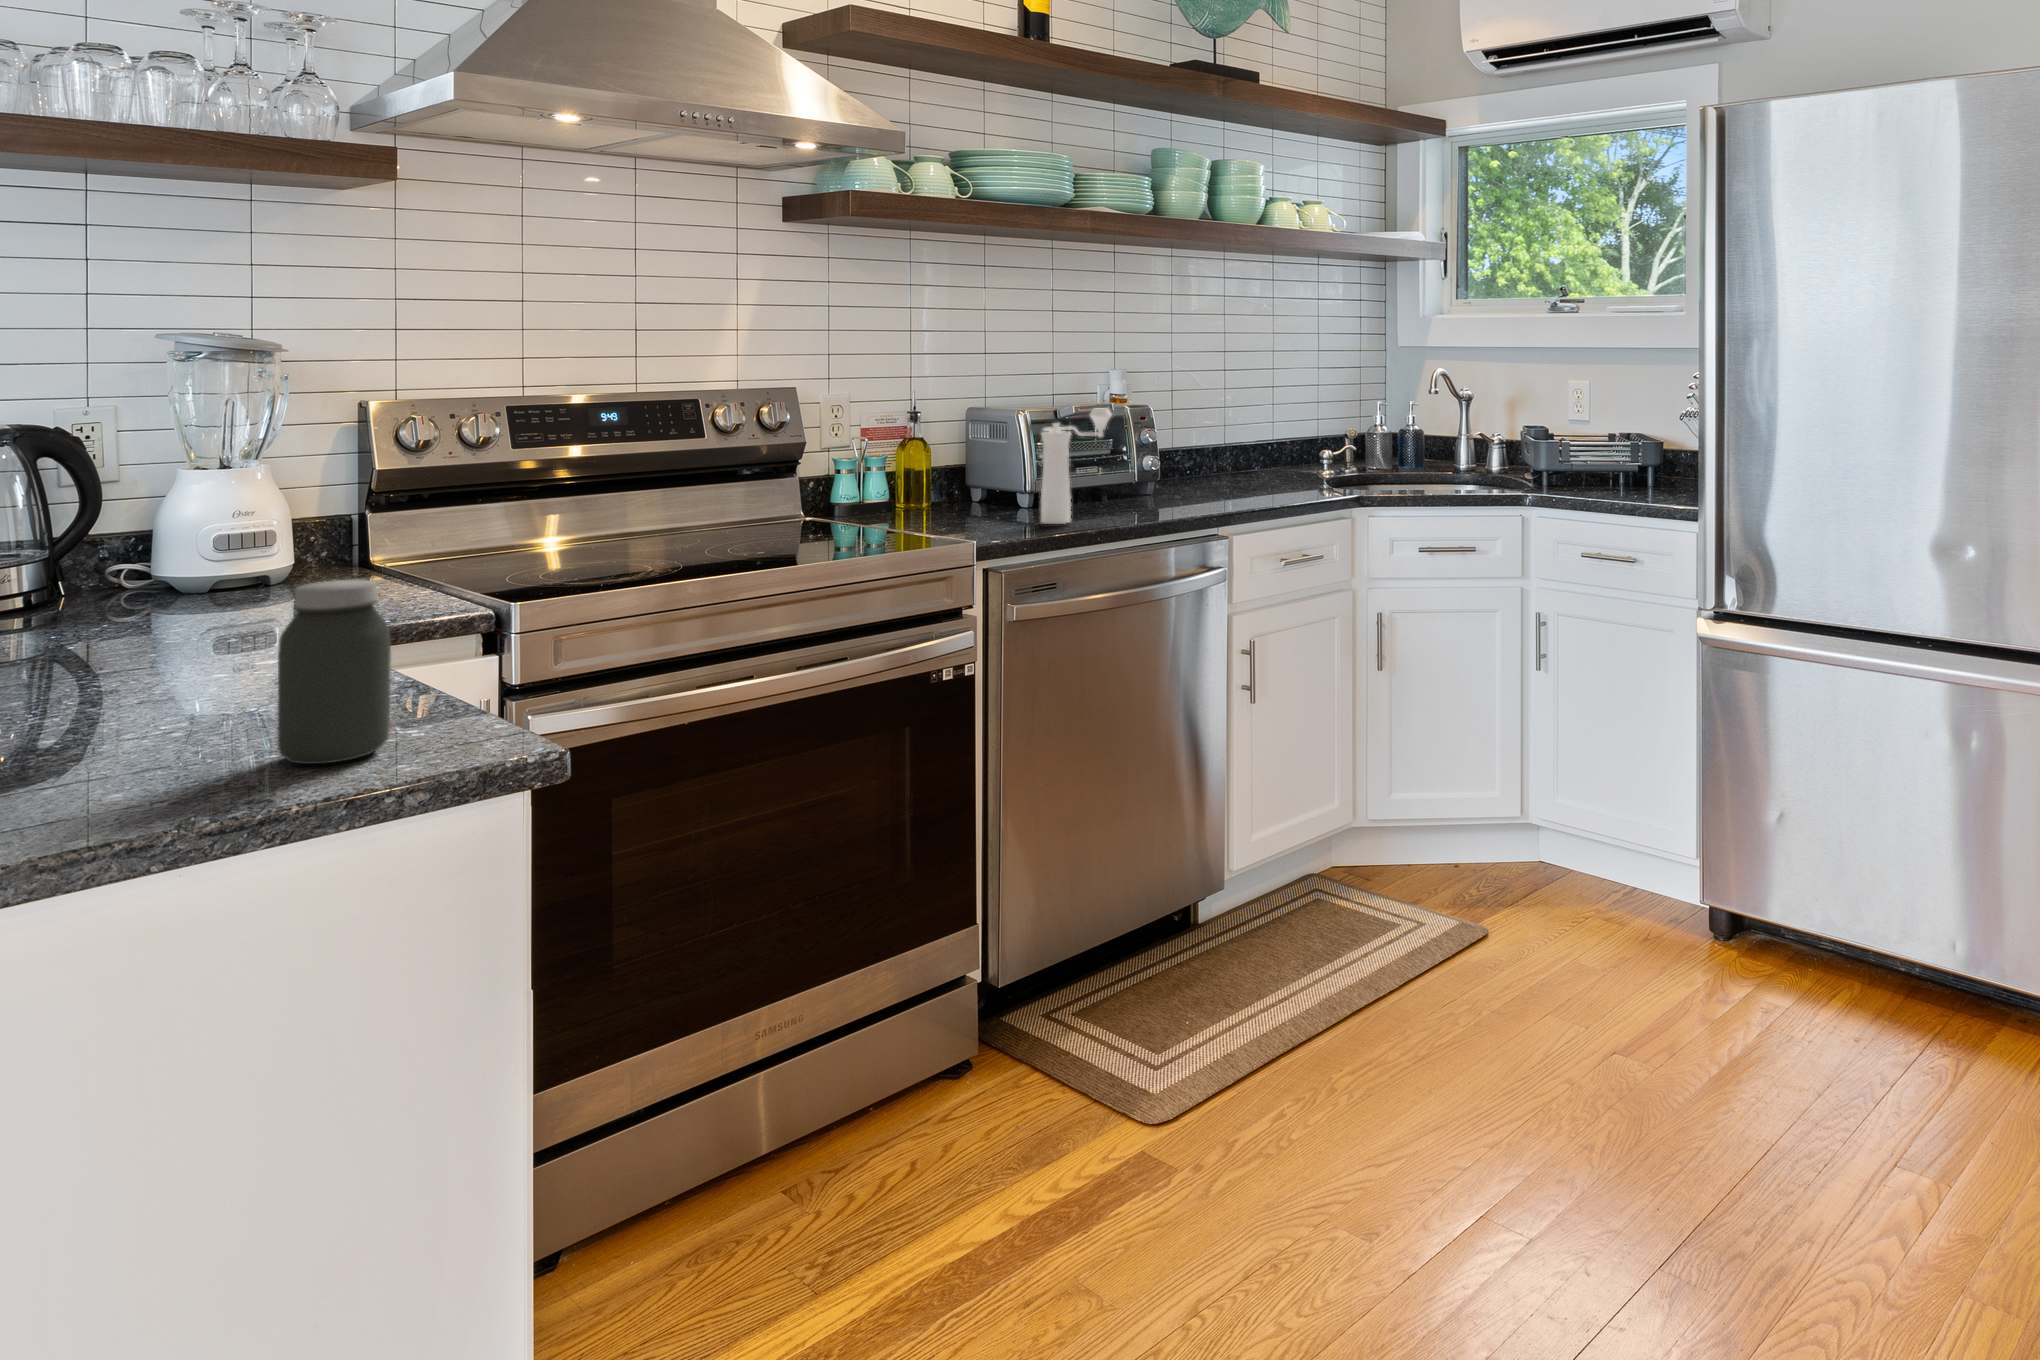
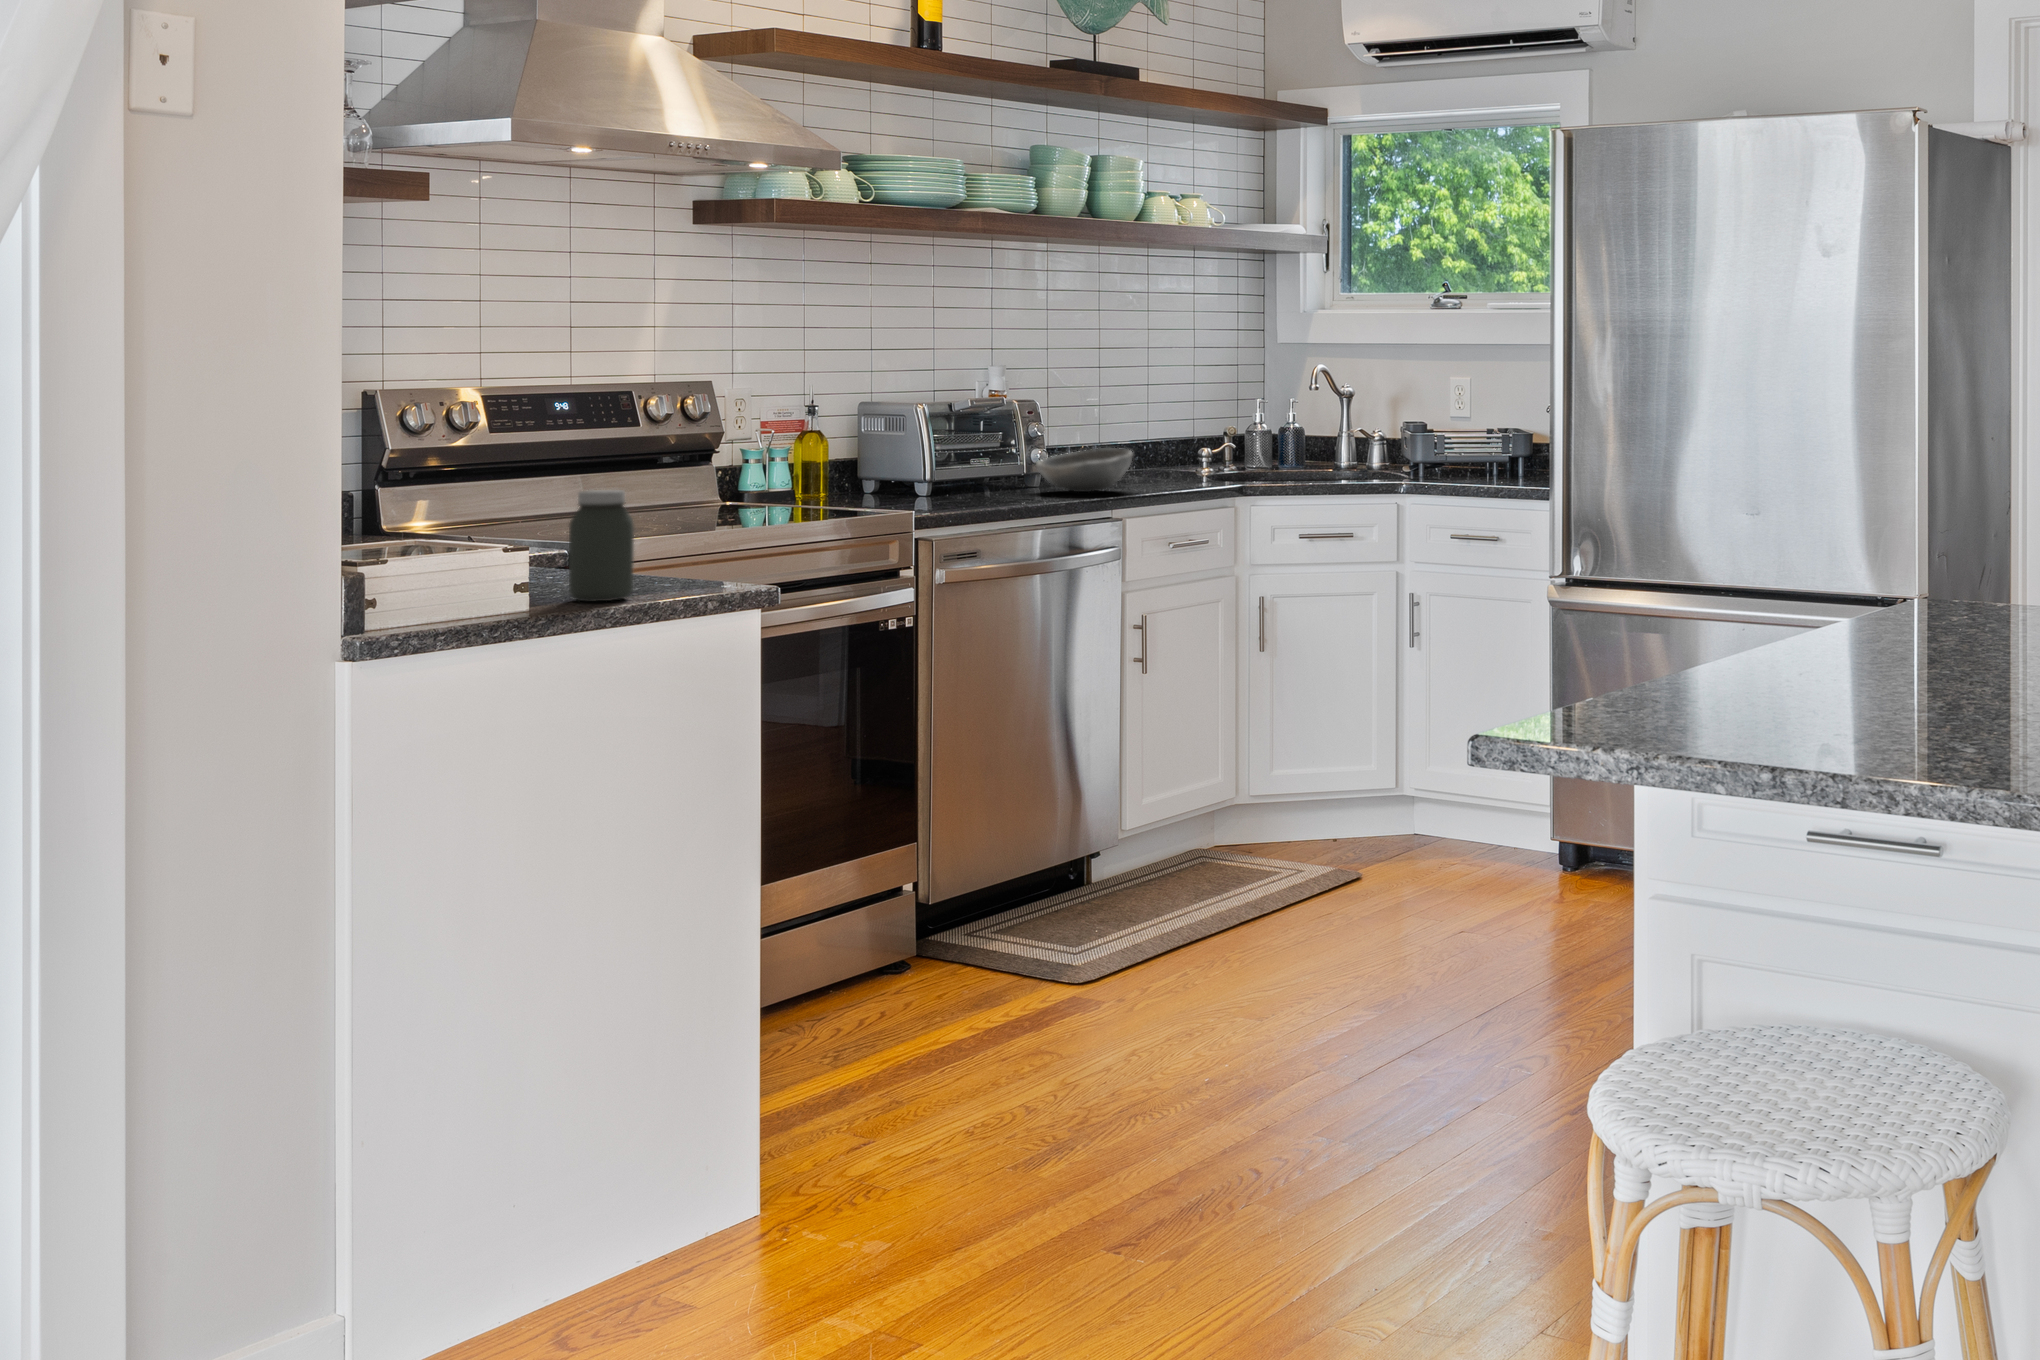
pepper mill: present [1041,409,1111,524] -> none [947,399,1012,504]
bowl: none [1144,458,1244,505] -> present [1036,448,1132,492]

